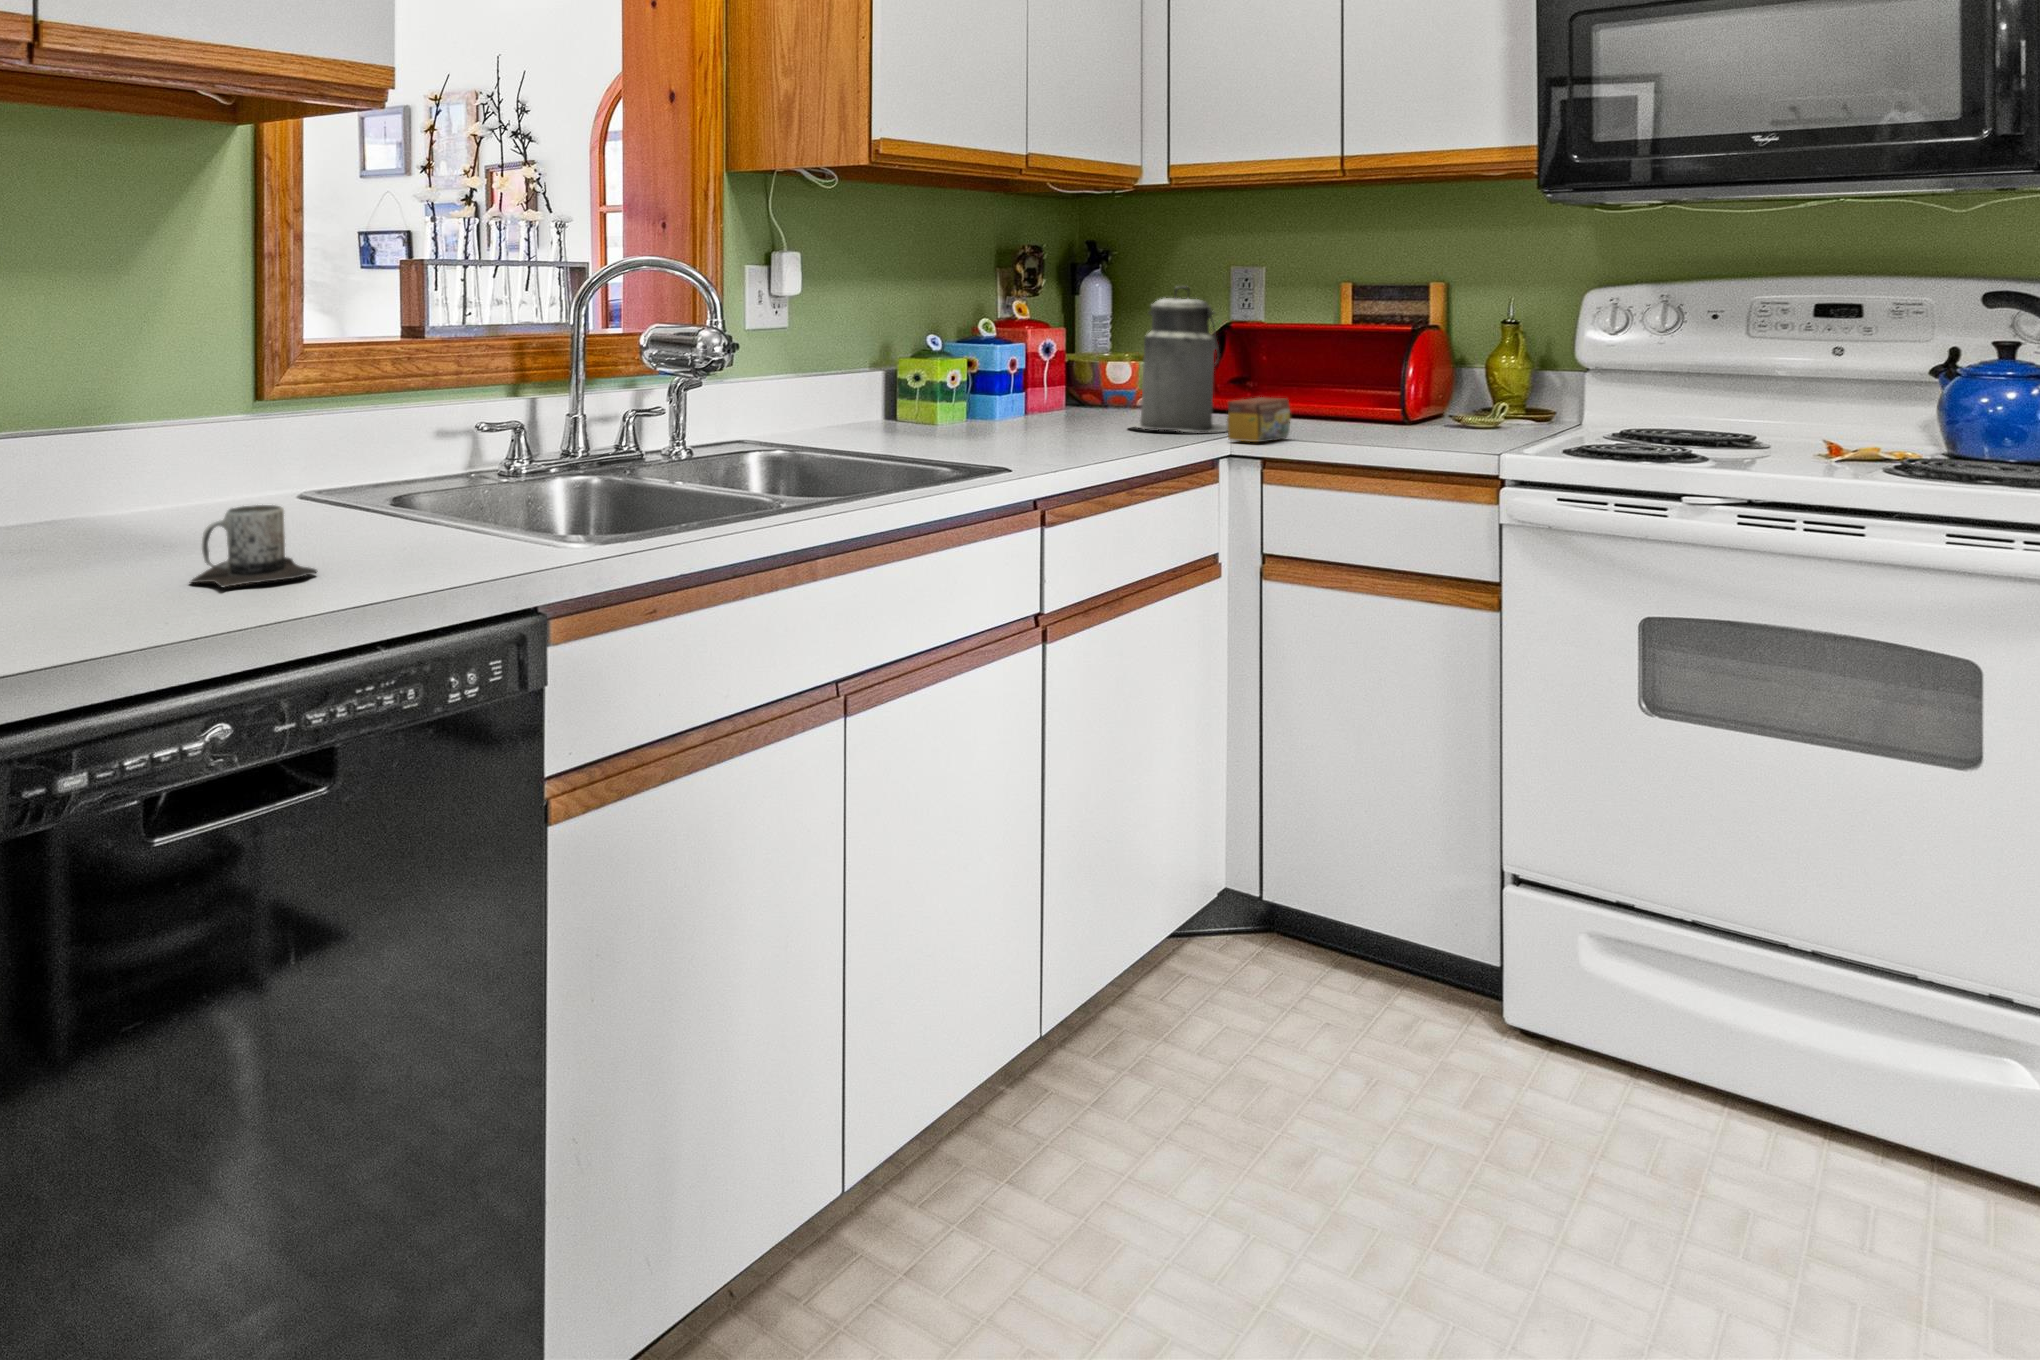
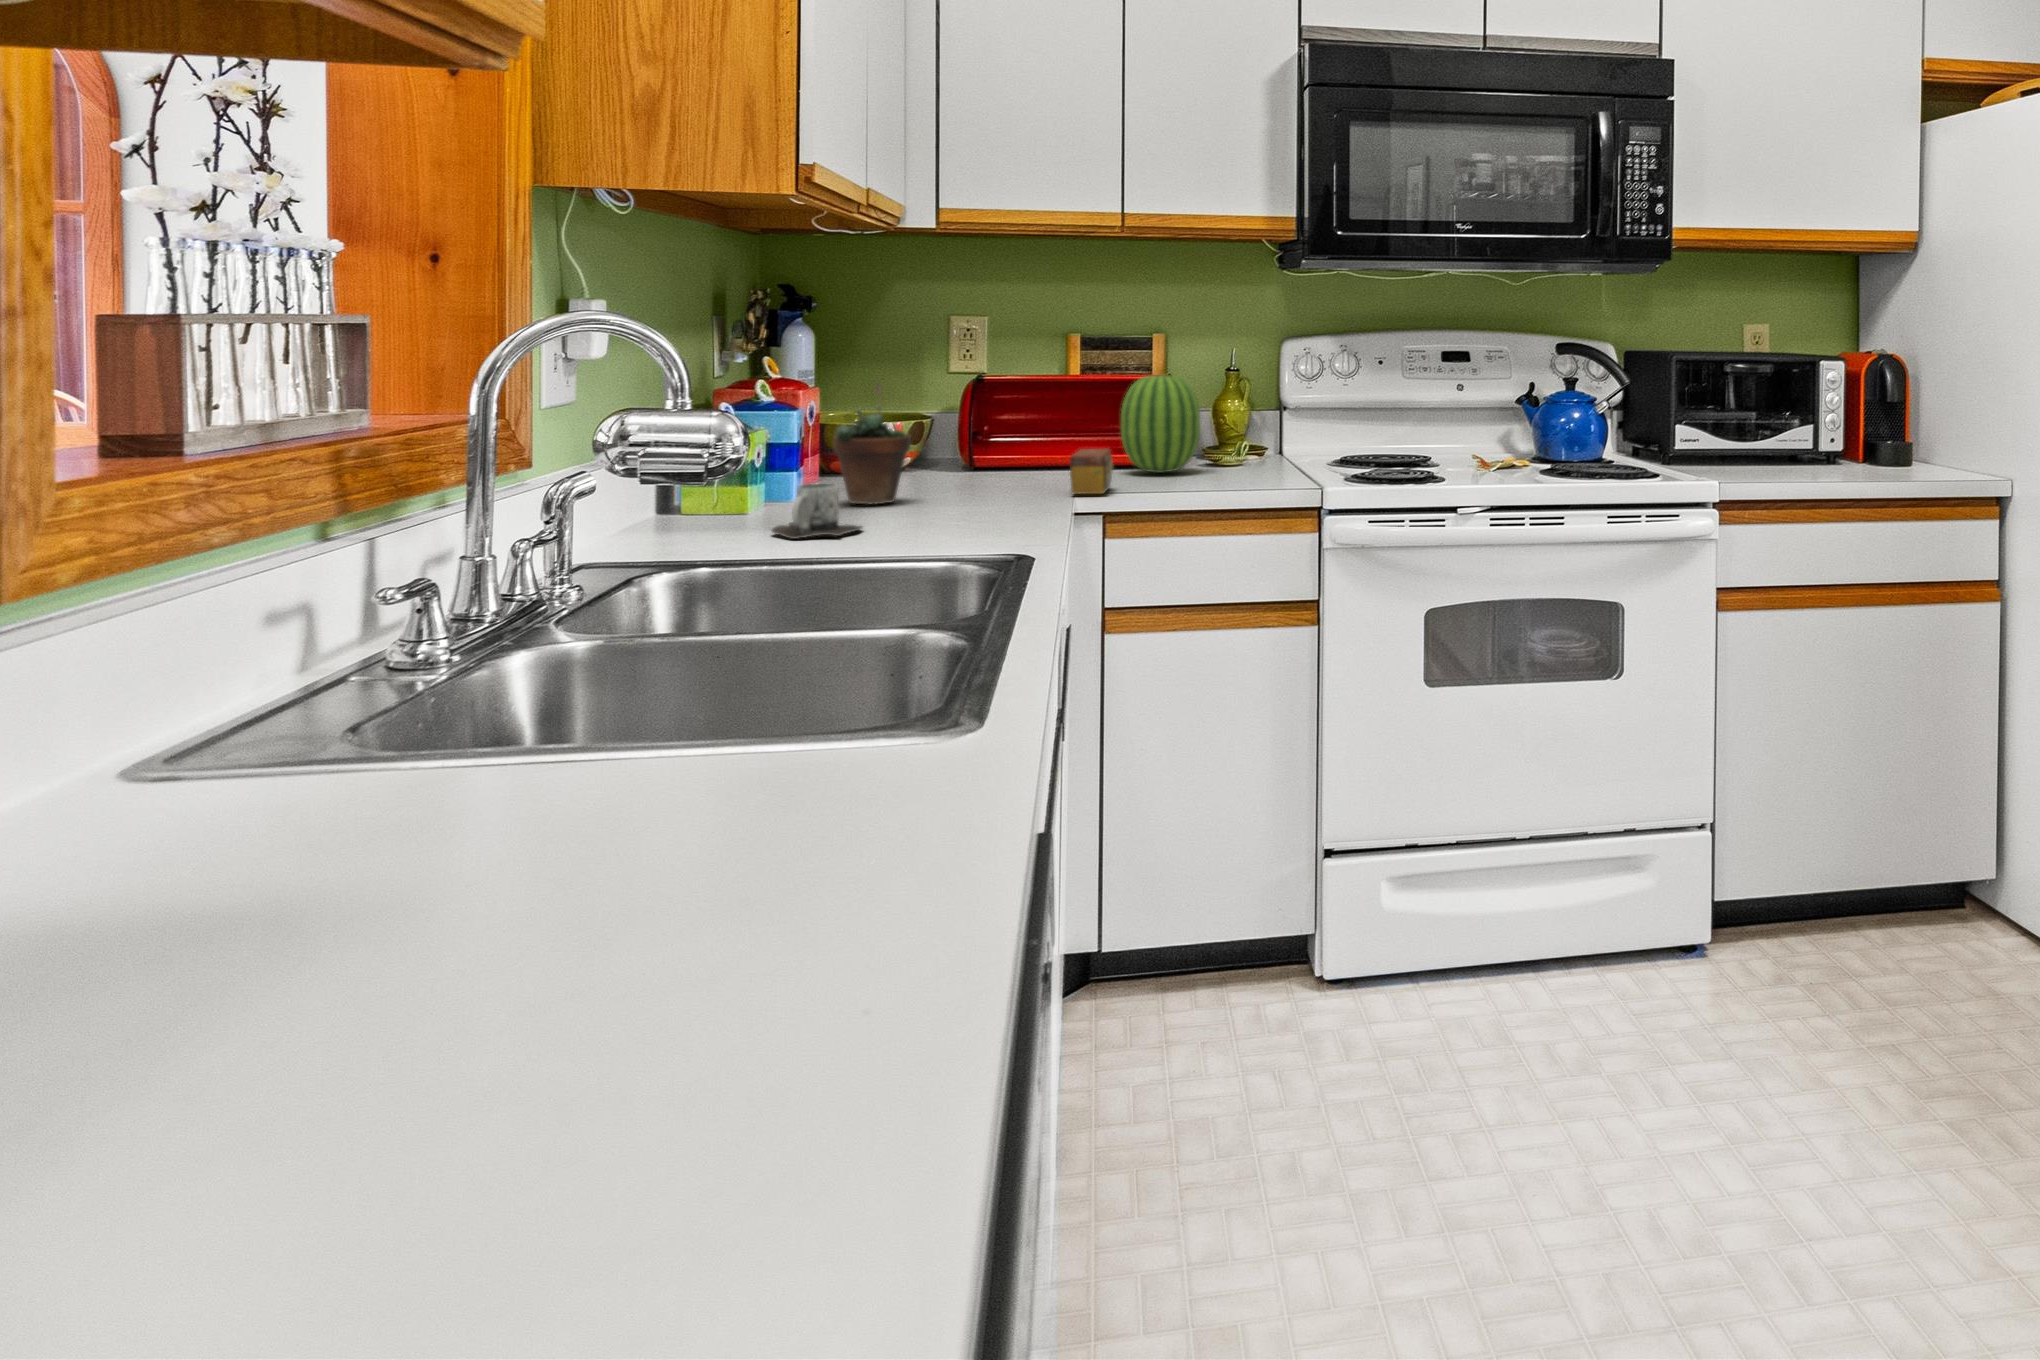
canister: present [1130,286,1228,432] -> none [922,337,1032,489]
fruit: none [1342,321,1433,431] -> present [1121,374,1200,473]
succulent plant: none [1016,325,1088,435] -> present [833,384,911,505]
mug: present [191,505,318,587] -> present [772,484,862,539]

